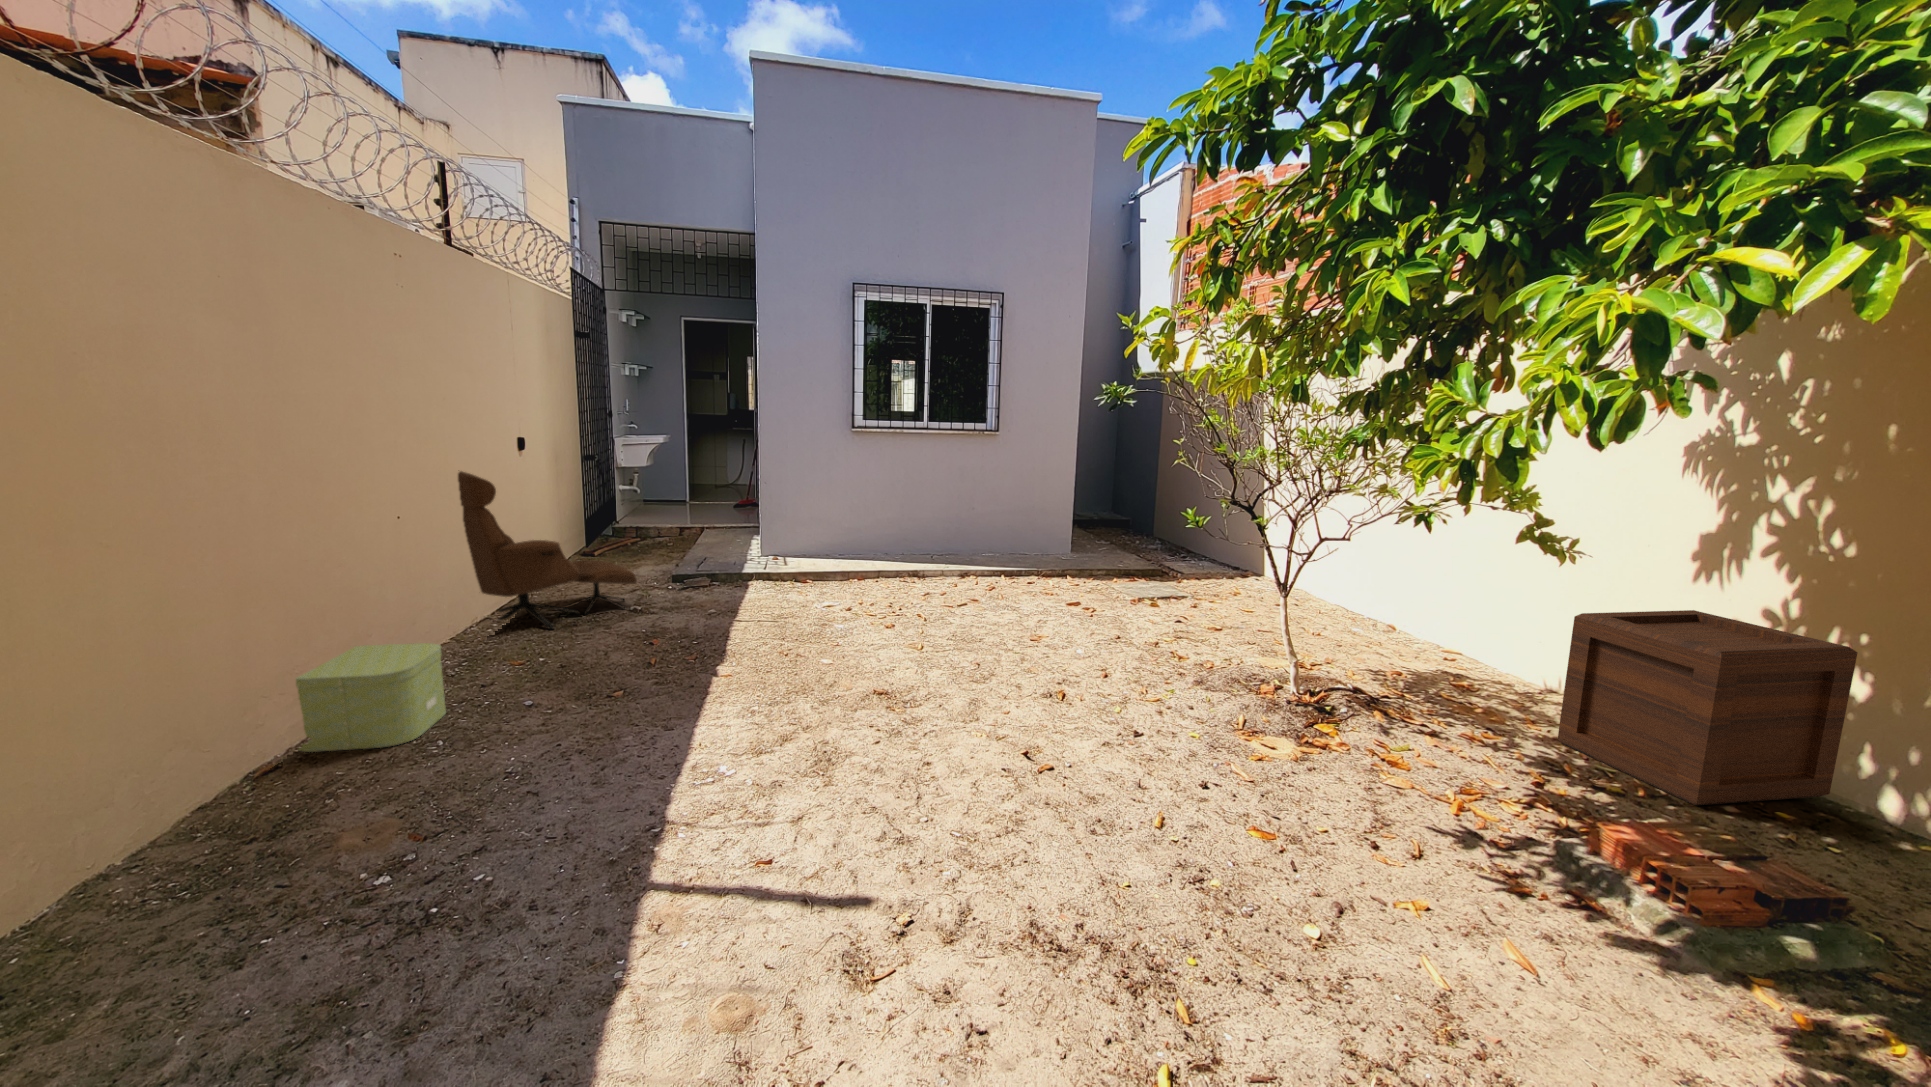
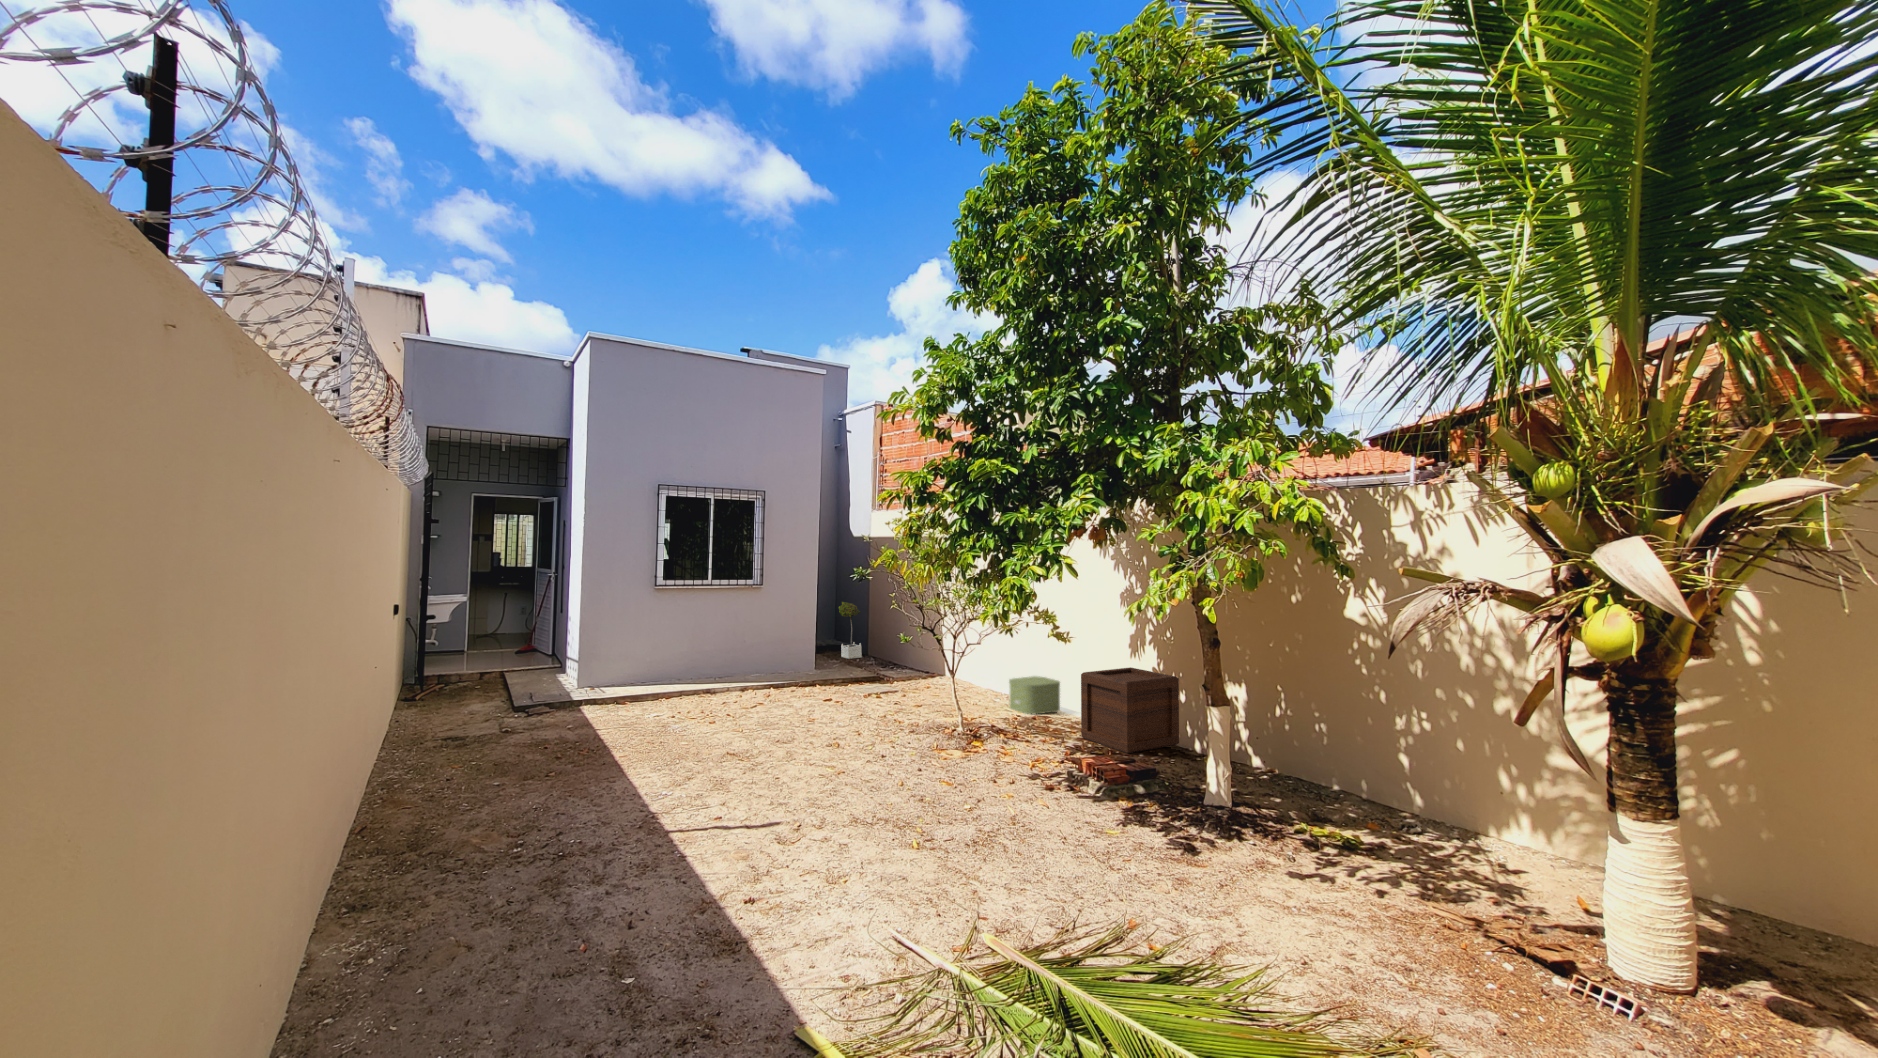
potted tree: none [1116,464,1148,543] -> present [839,602,862,659]
lounge chair: present [458,471,637,629] -> none [370,633,513,752]
storage box: present [296,643,446,752] -> present [1009,676,1060,715]

